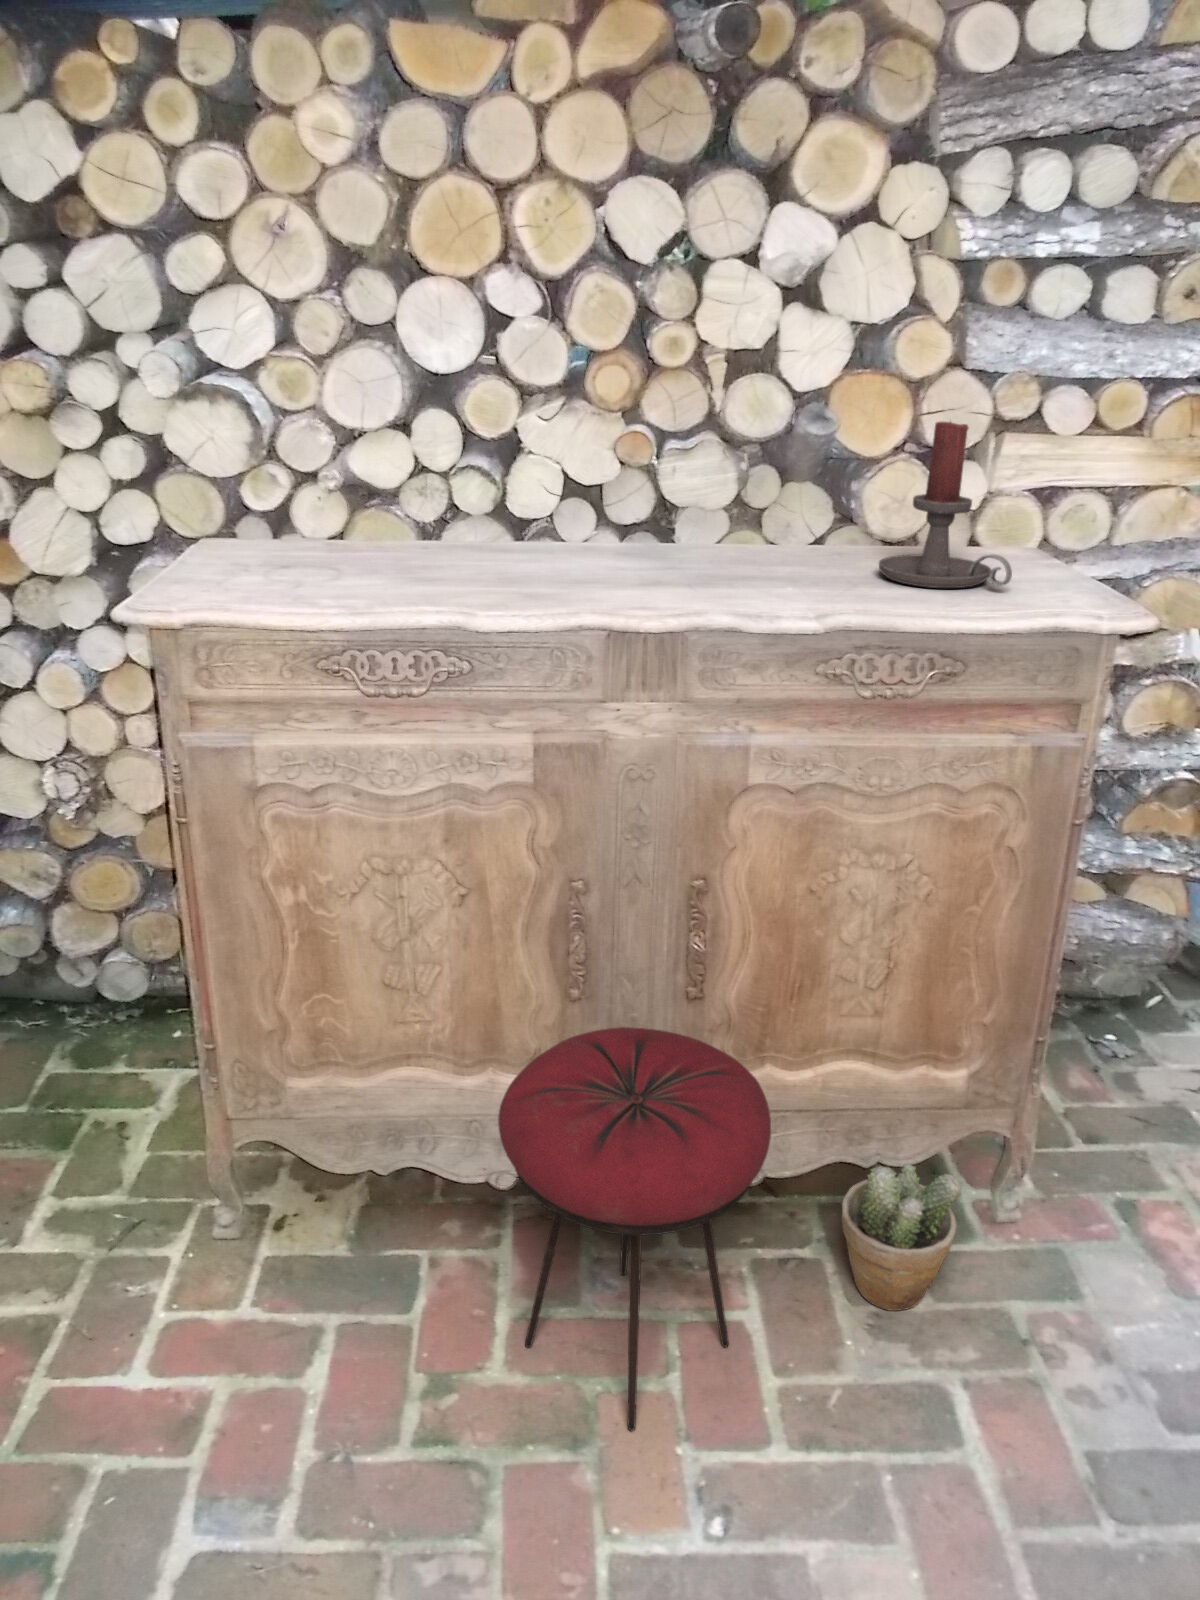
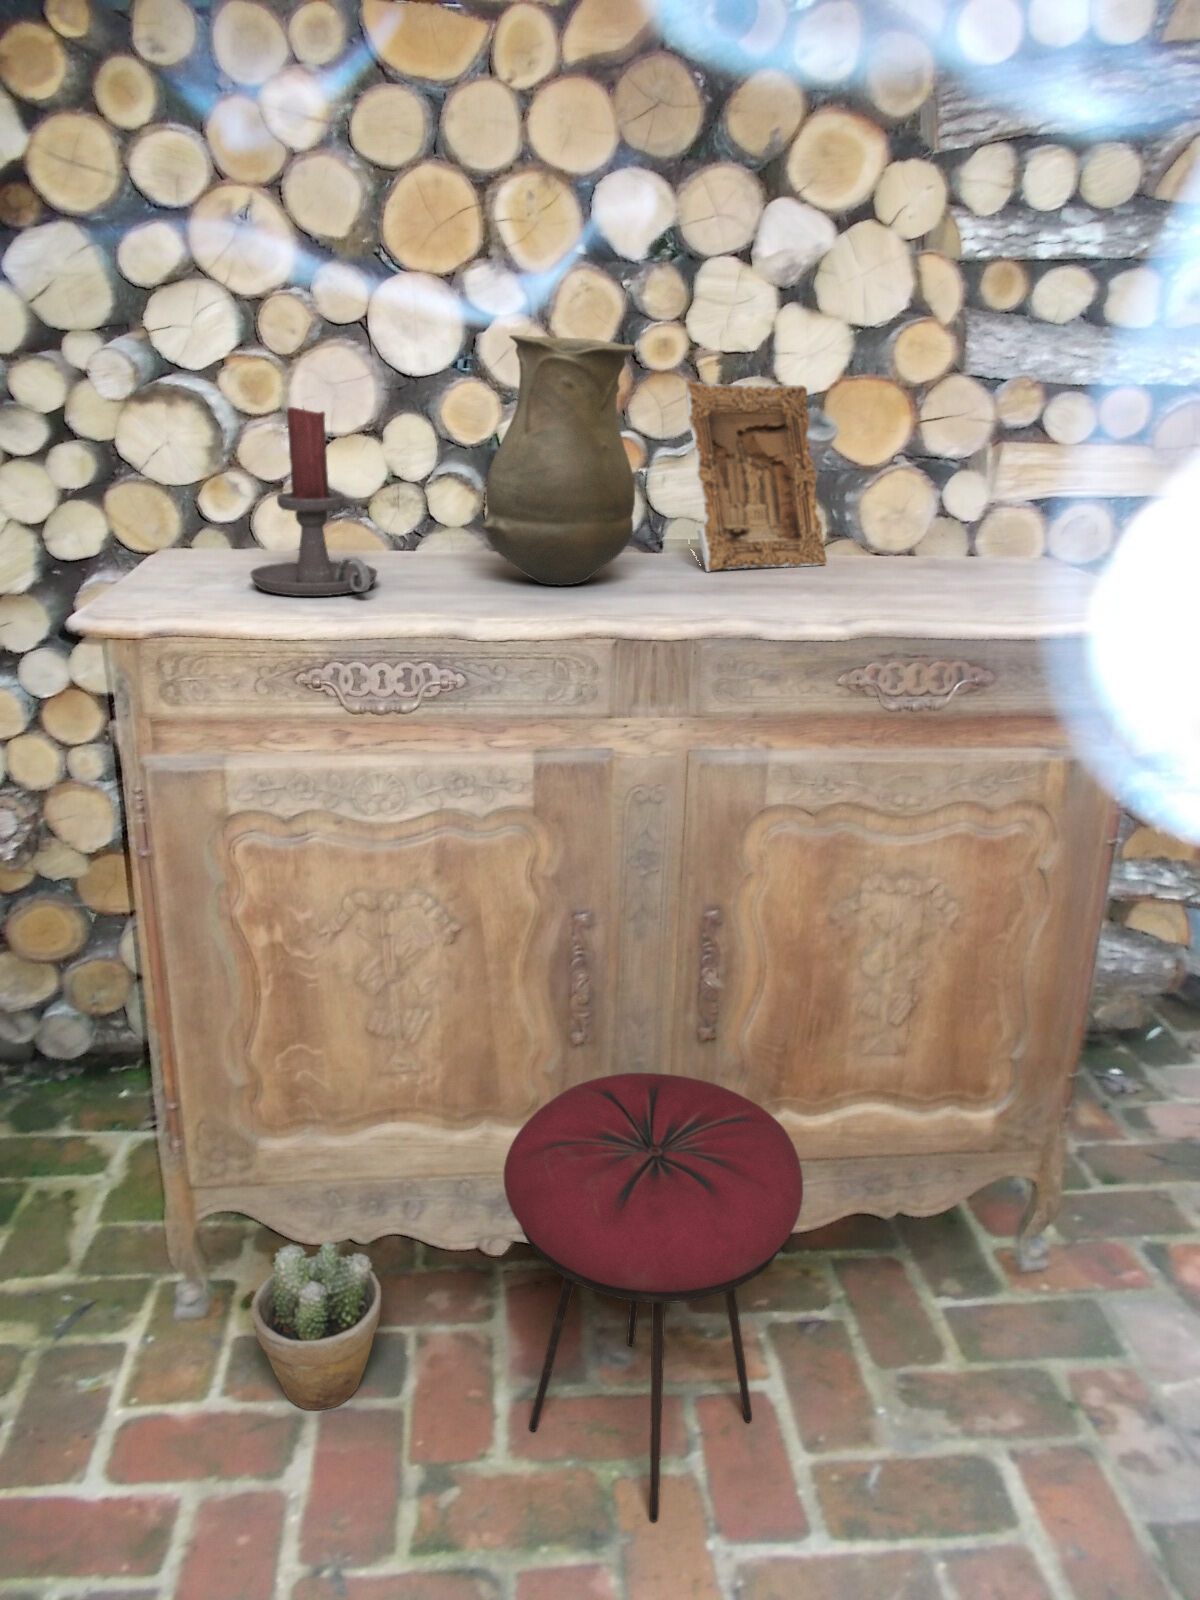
vase: none [491,342,635,576] -> present [482,335,636,585]
picture frame: none [690,379,824,562] -> present [686,380,827,572]
candle holder: present [879,421,1012,588] -> present [250,407,377,596]
potted plant: present [842,1164,962,1311] -> present [251,1242,381,1410]

